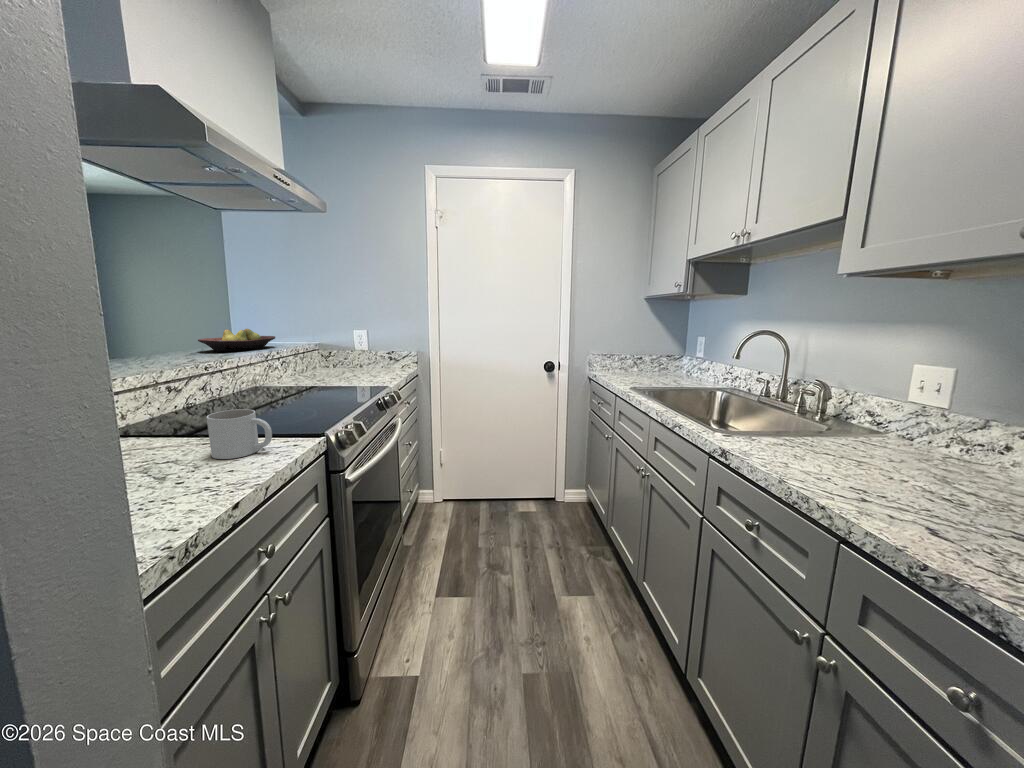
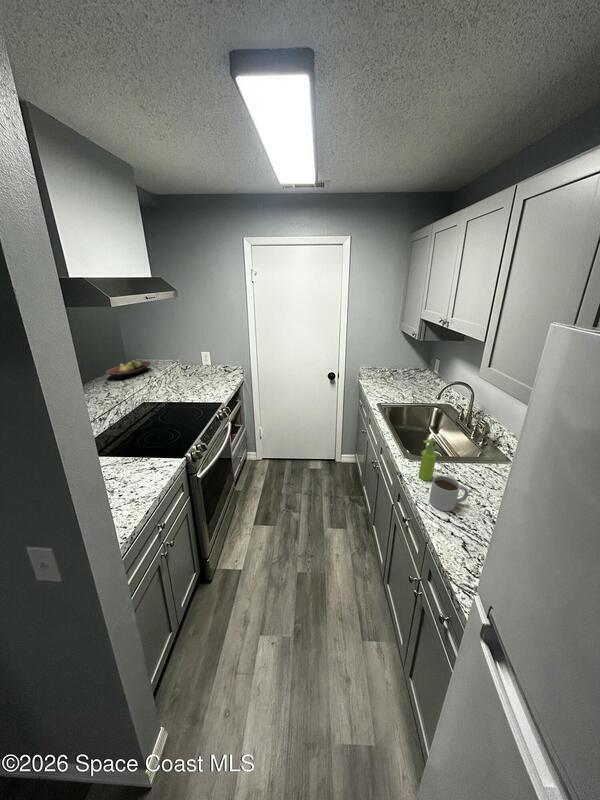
soap dispenser: none [752,377,784,453] -> present [419,439,437,481]
mug: present [207,409,272,459] -> present [429,476,469,511]

